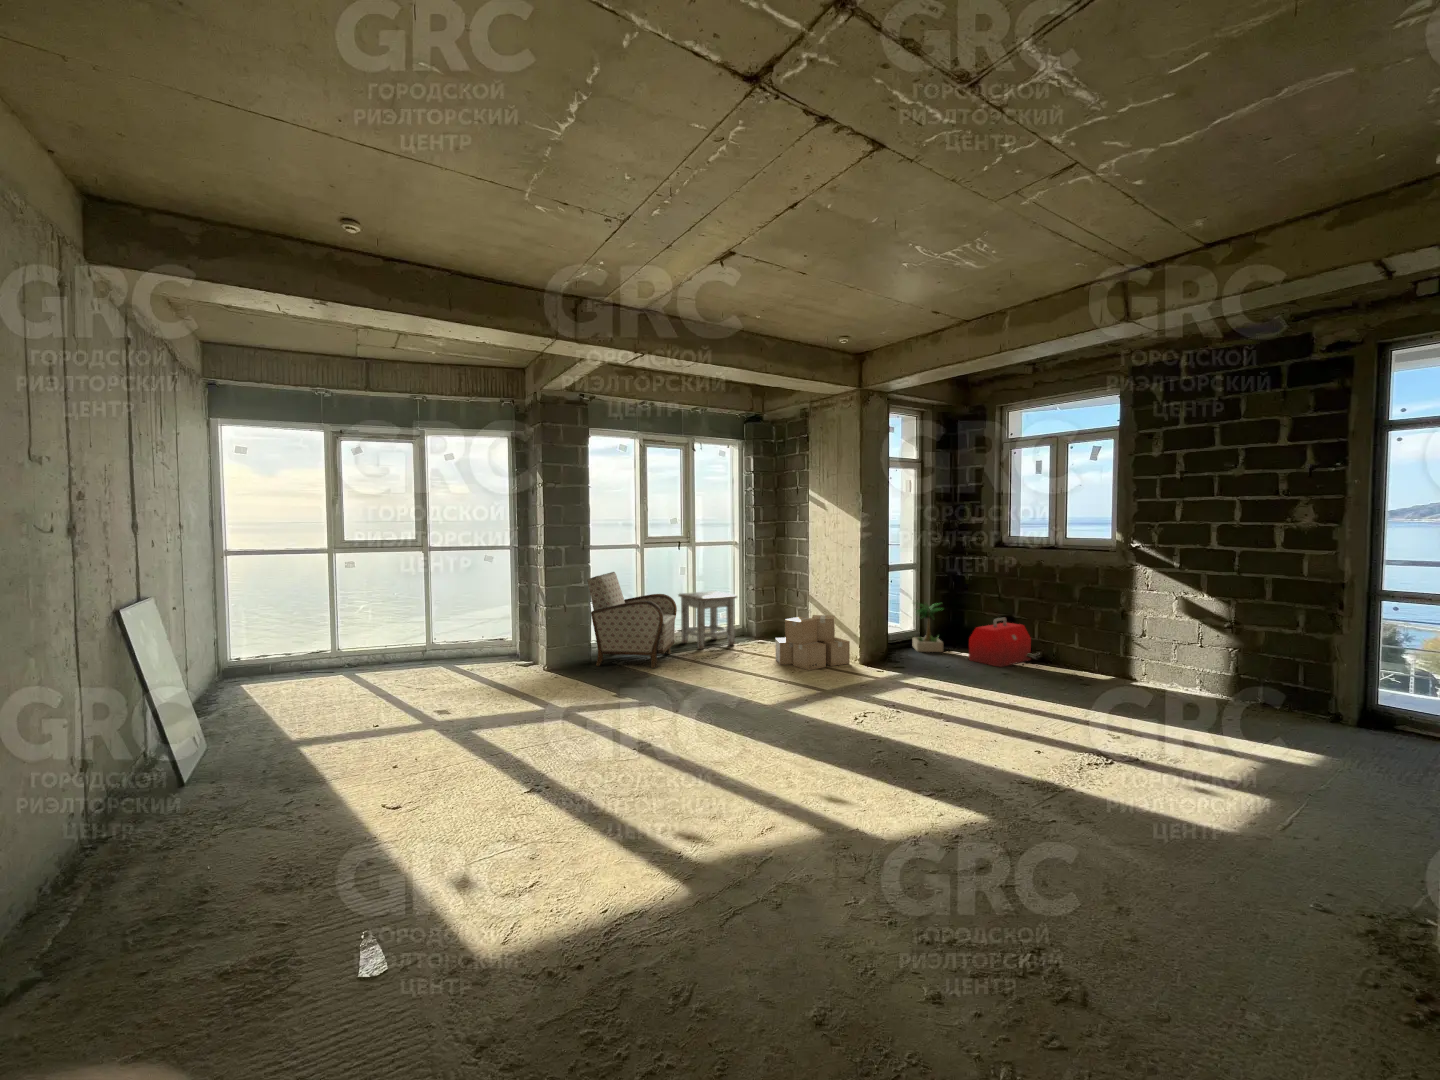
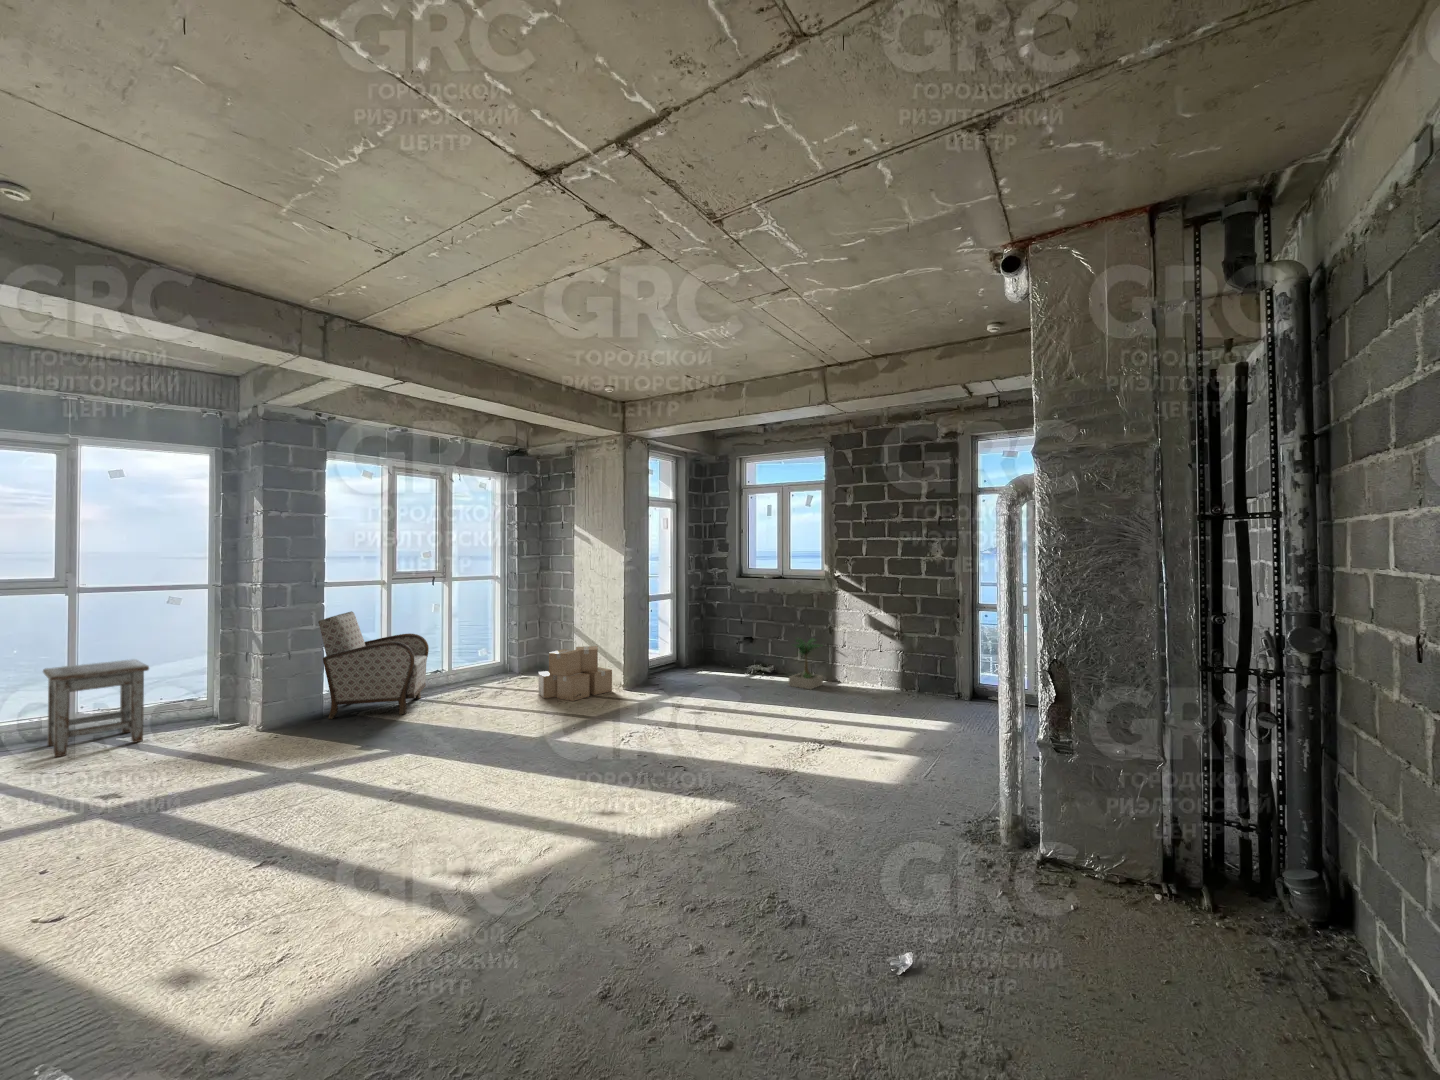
stool: present [678,591,737,649] -> present [43,659,149,757]
potted plant: present [912,603,943,652] -> present [789,639,823,689]
toolbox: present [969,618,1031,667] -> none [716,639,765,683]

